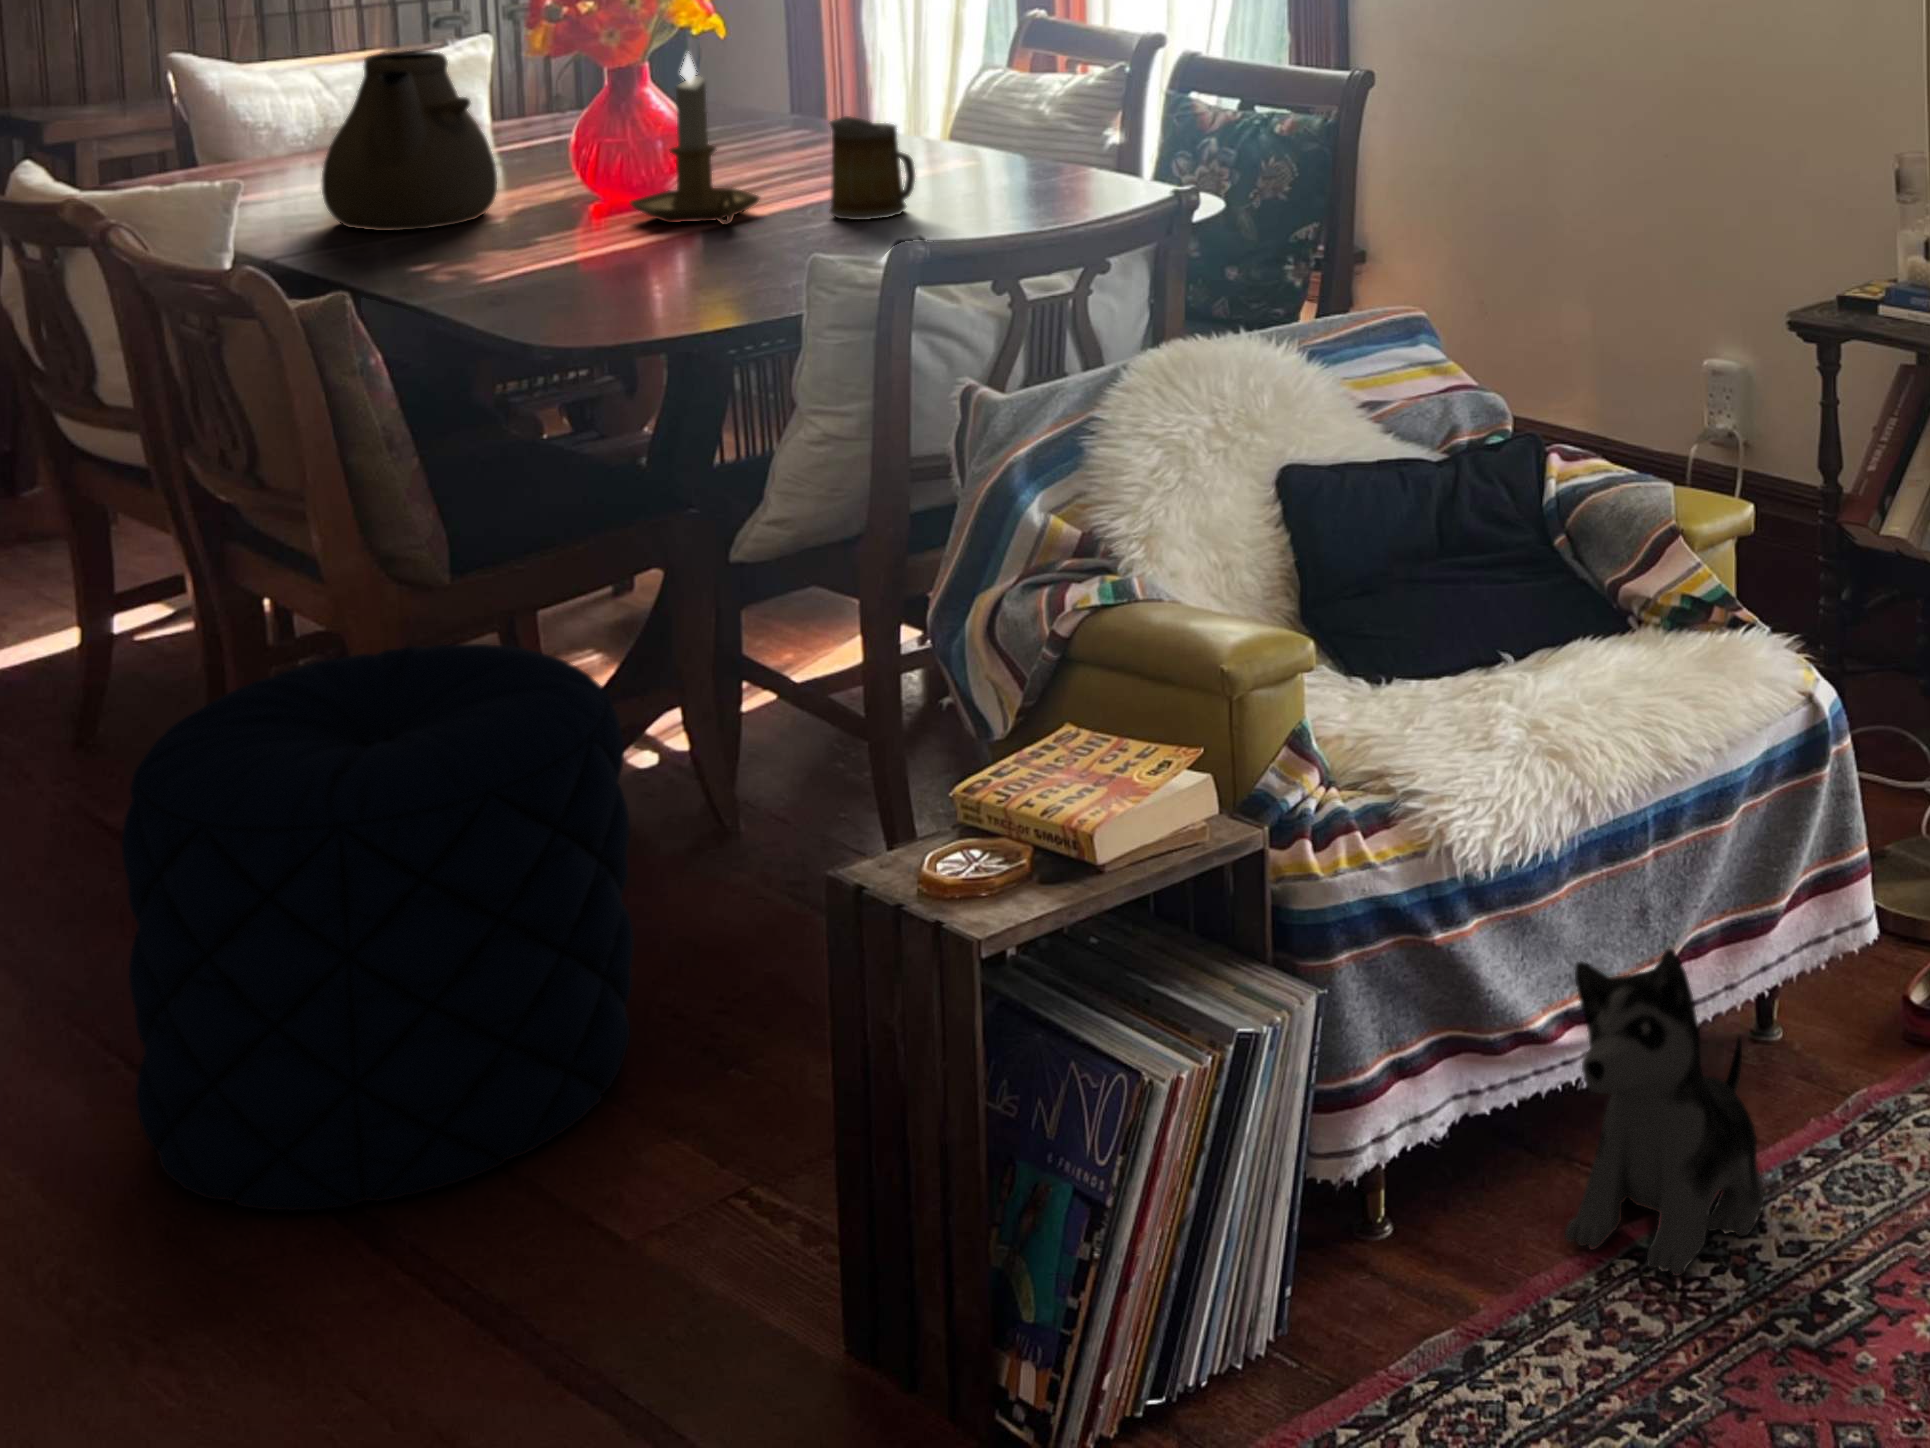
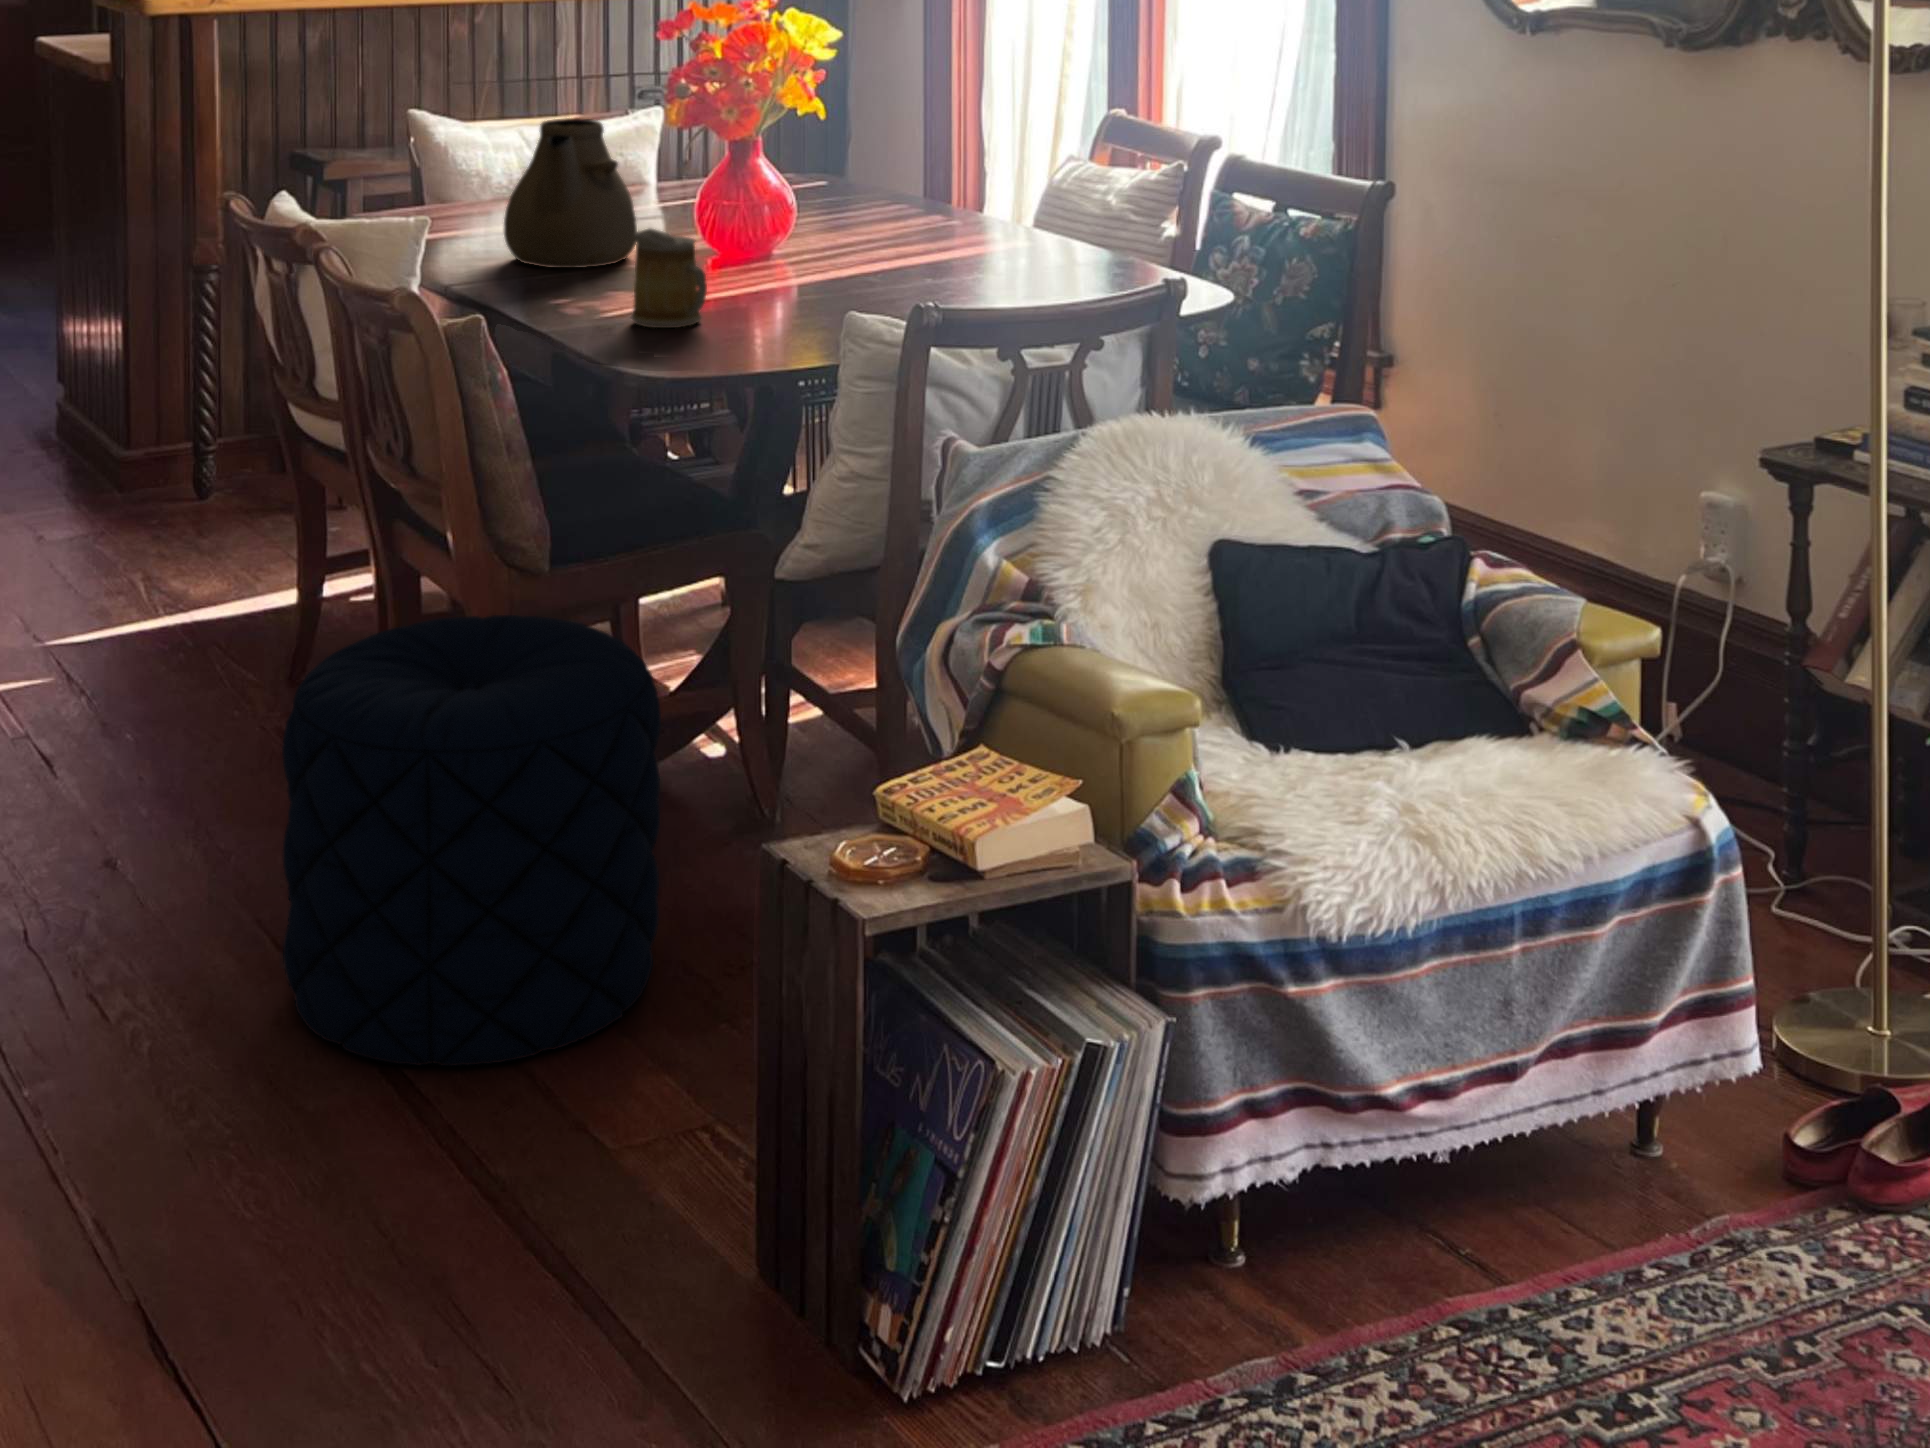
candlestick: present [630,54,760,225] -> none [734,130,840,283]
mug: present [830,116,915,220] -> present [631,229,707,328]
plush toy: present [1565,949,1764,1276] -> none [1397,1035,1597,1349]

